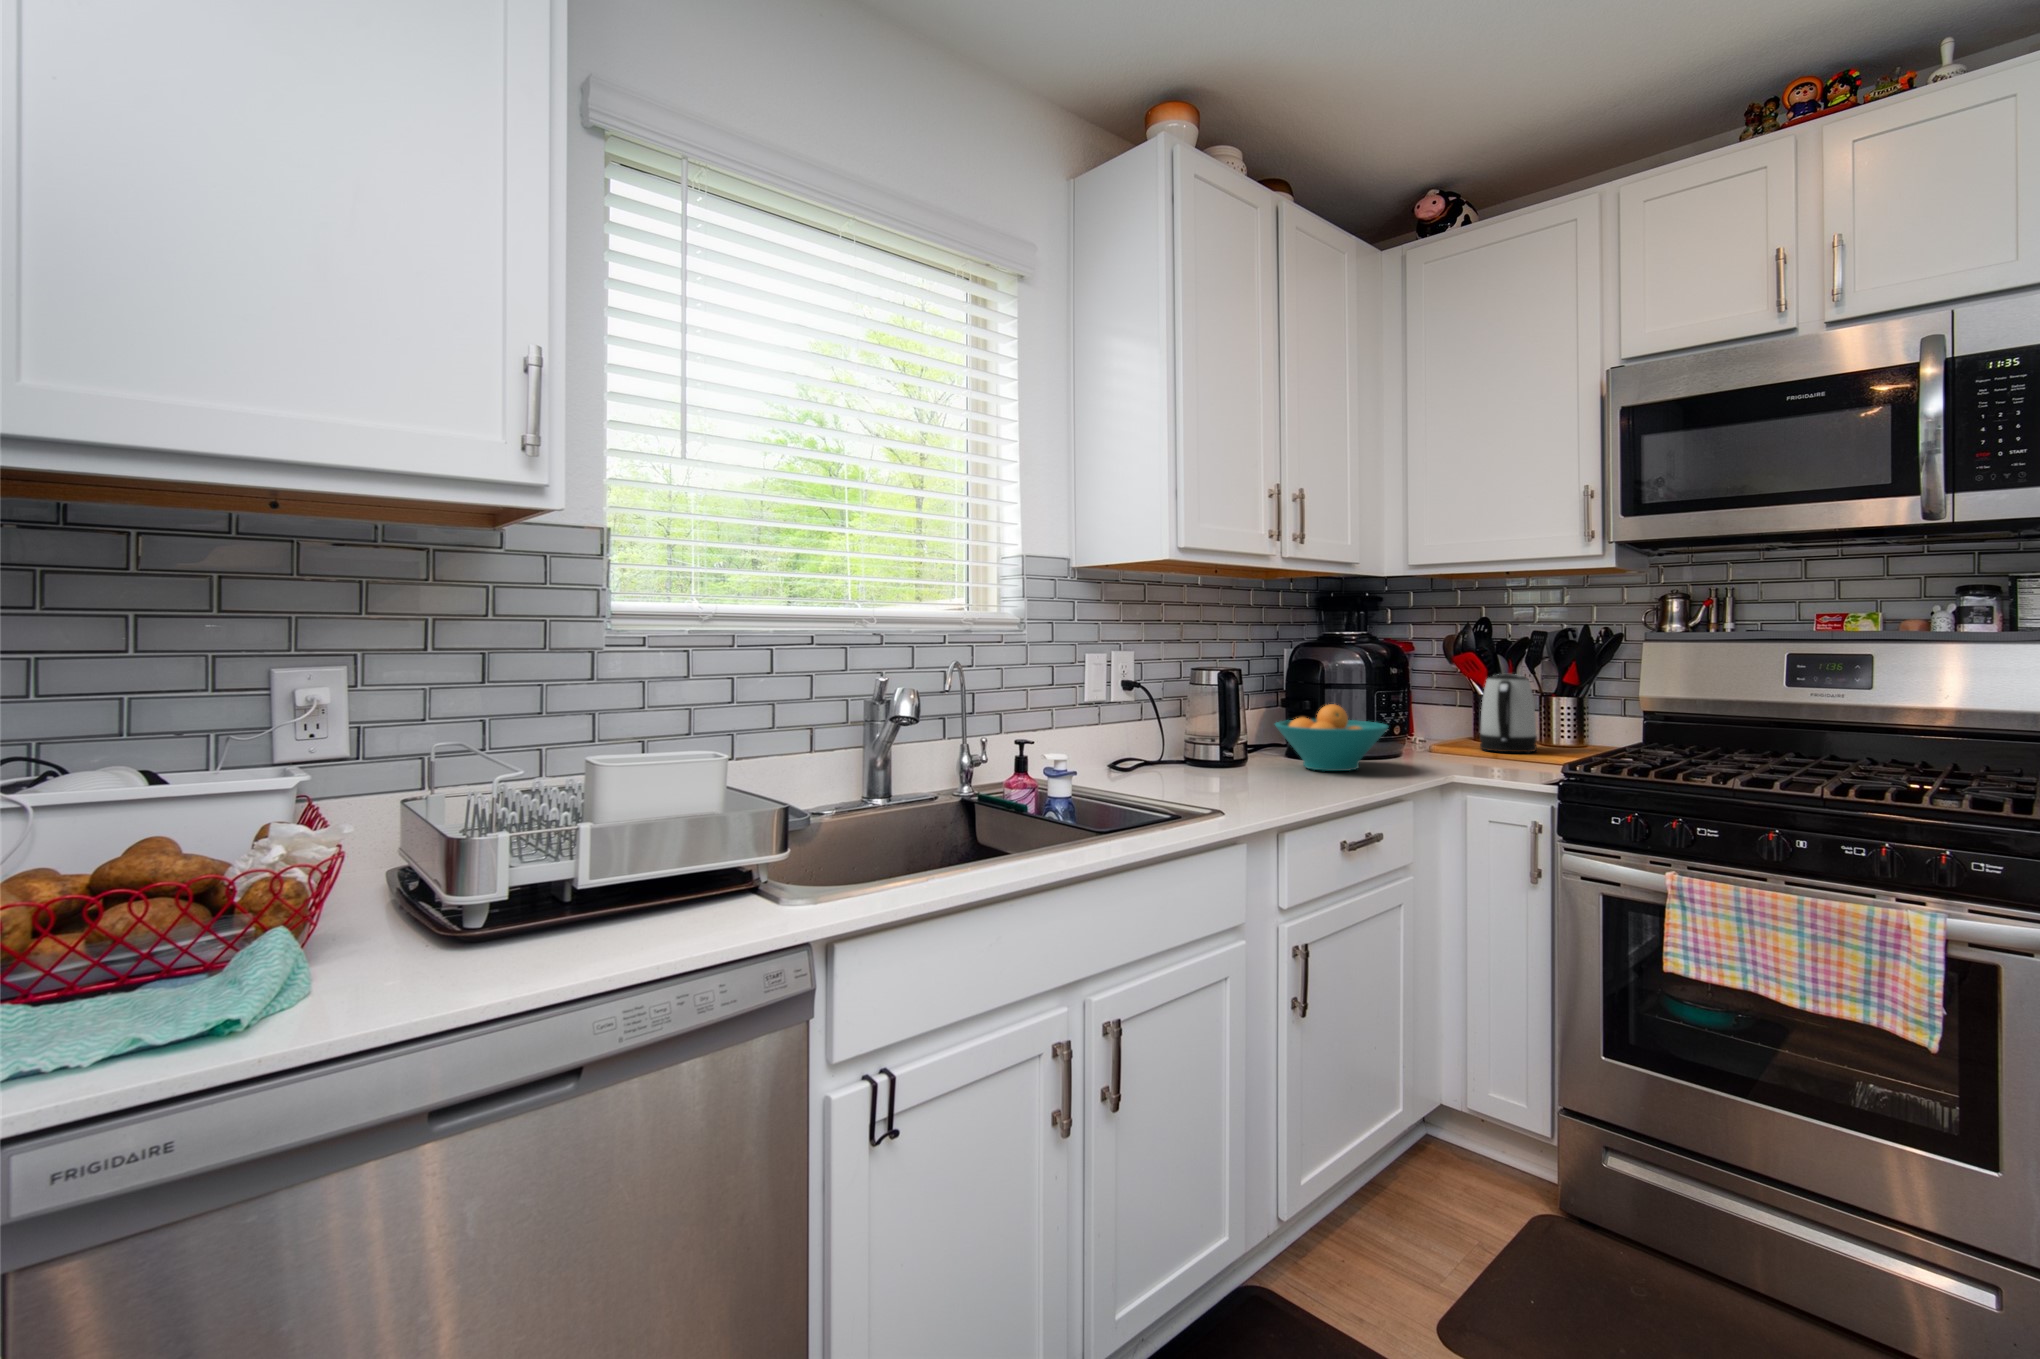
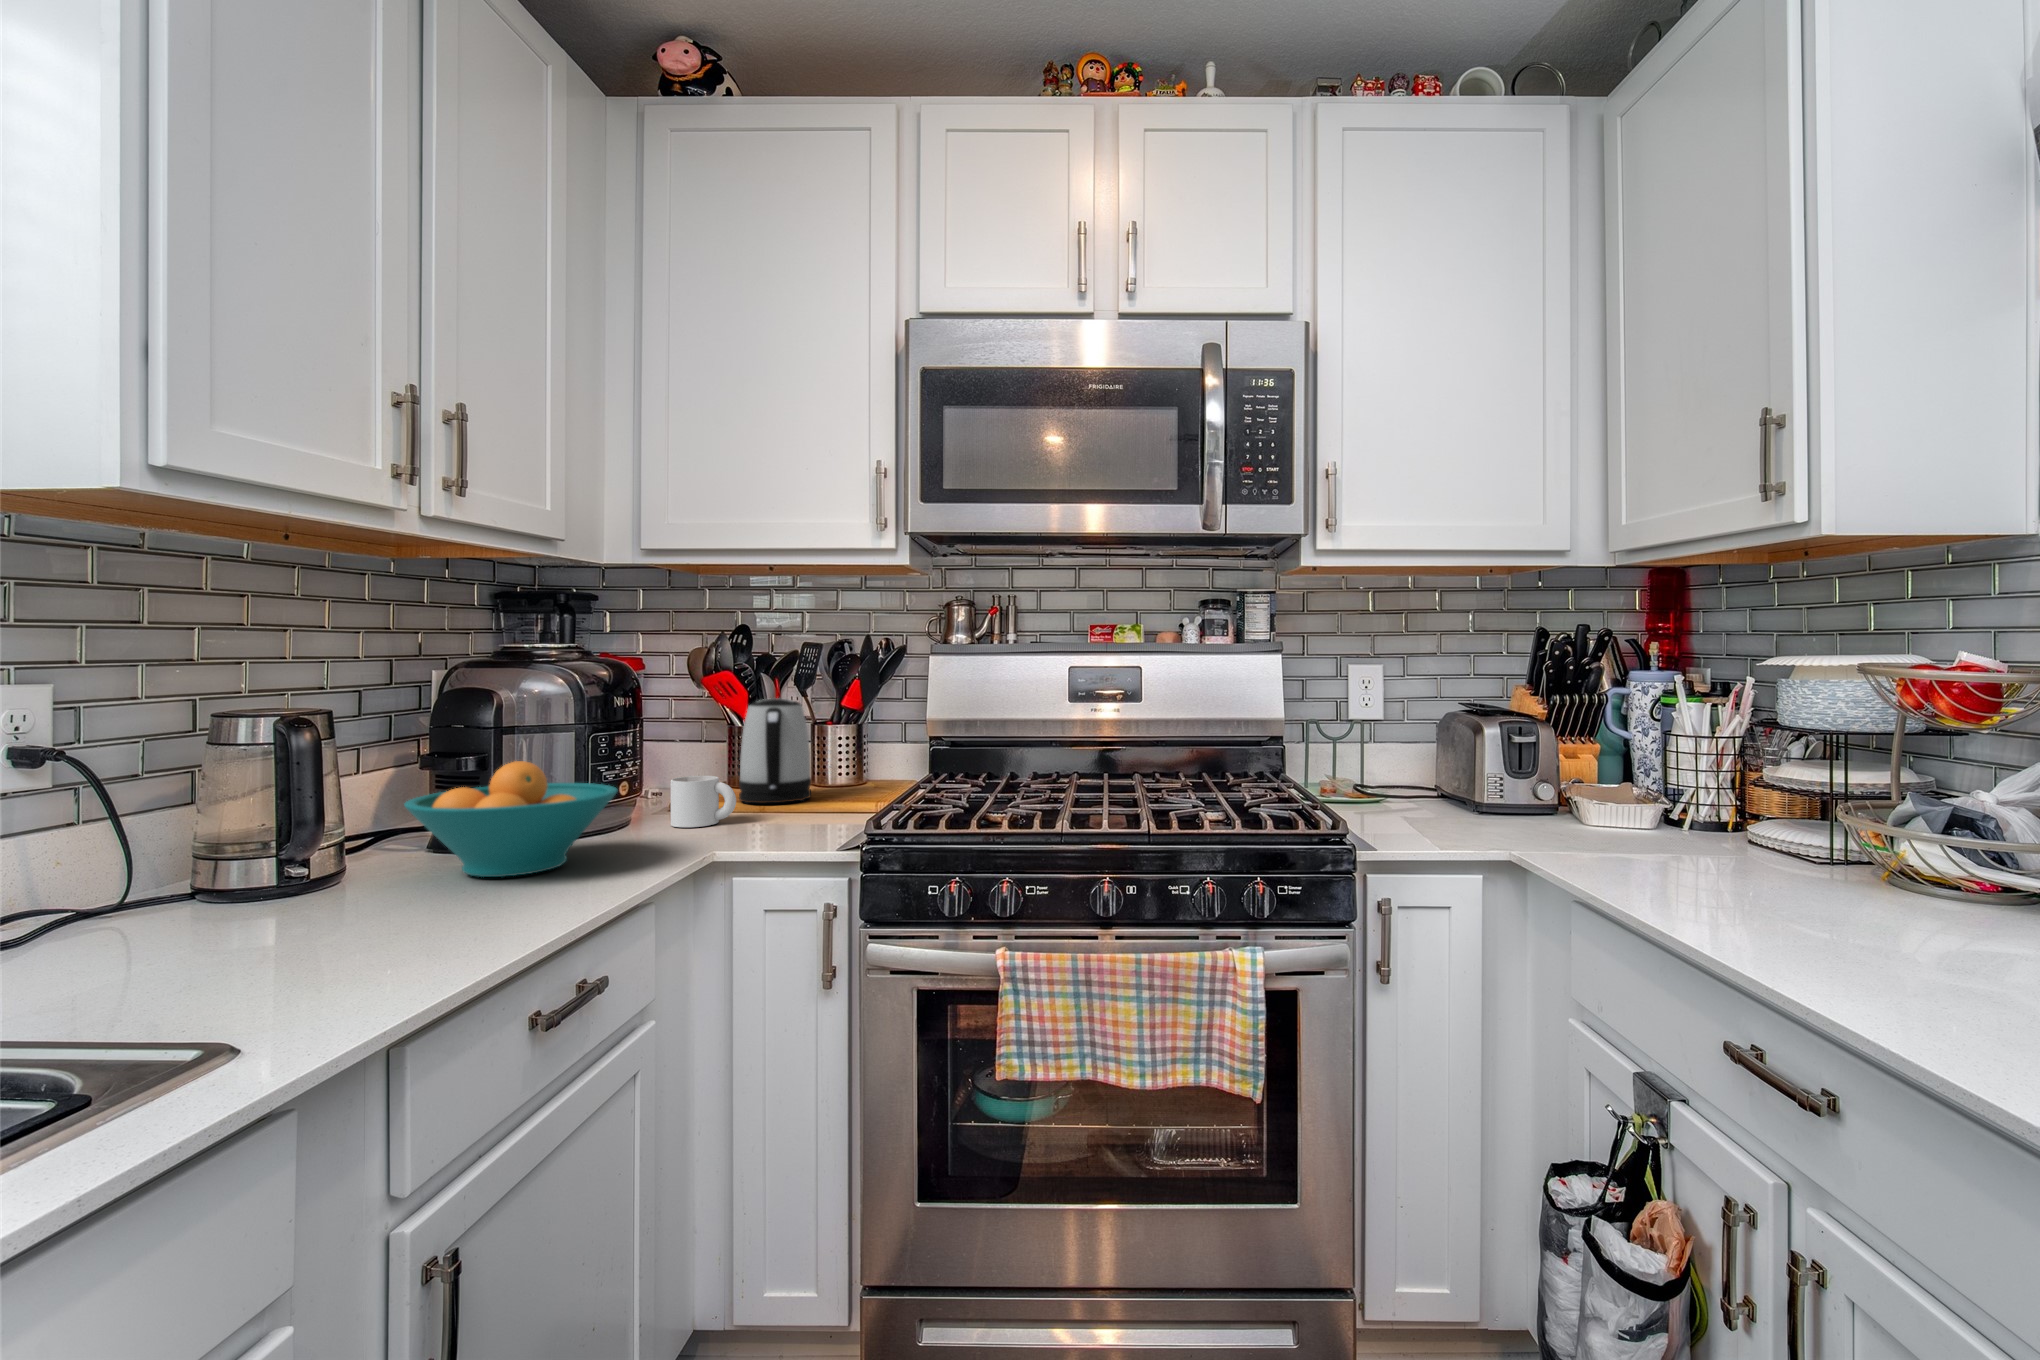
mug: none [1427,725,1472,760] -> present [671,776,736,827]

